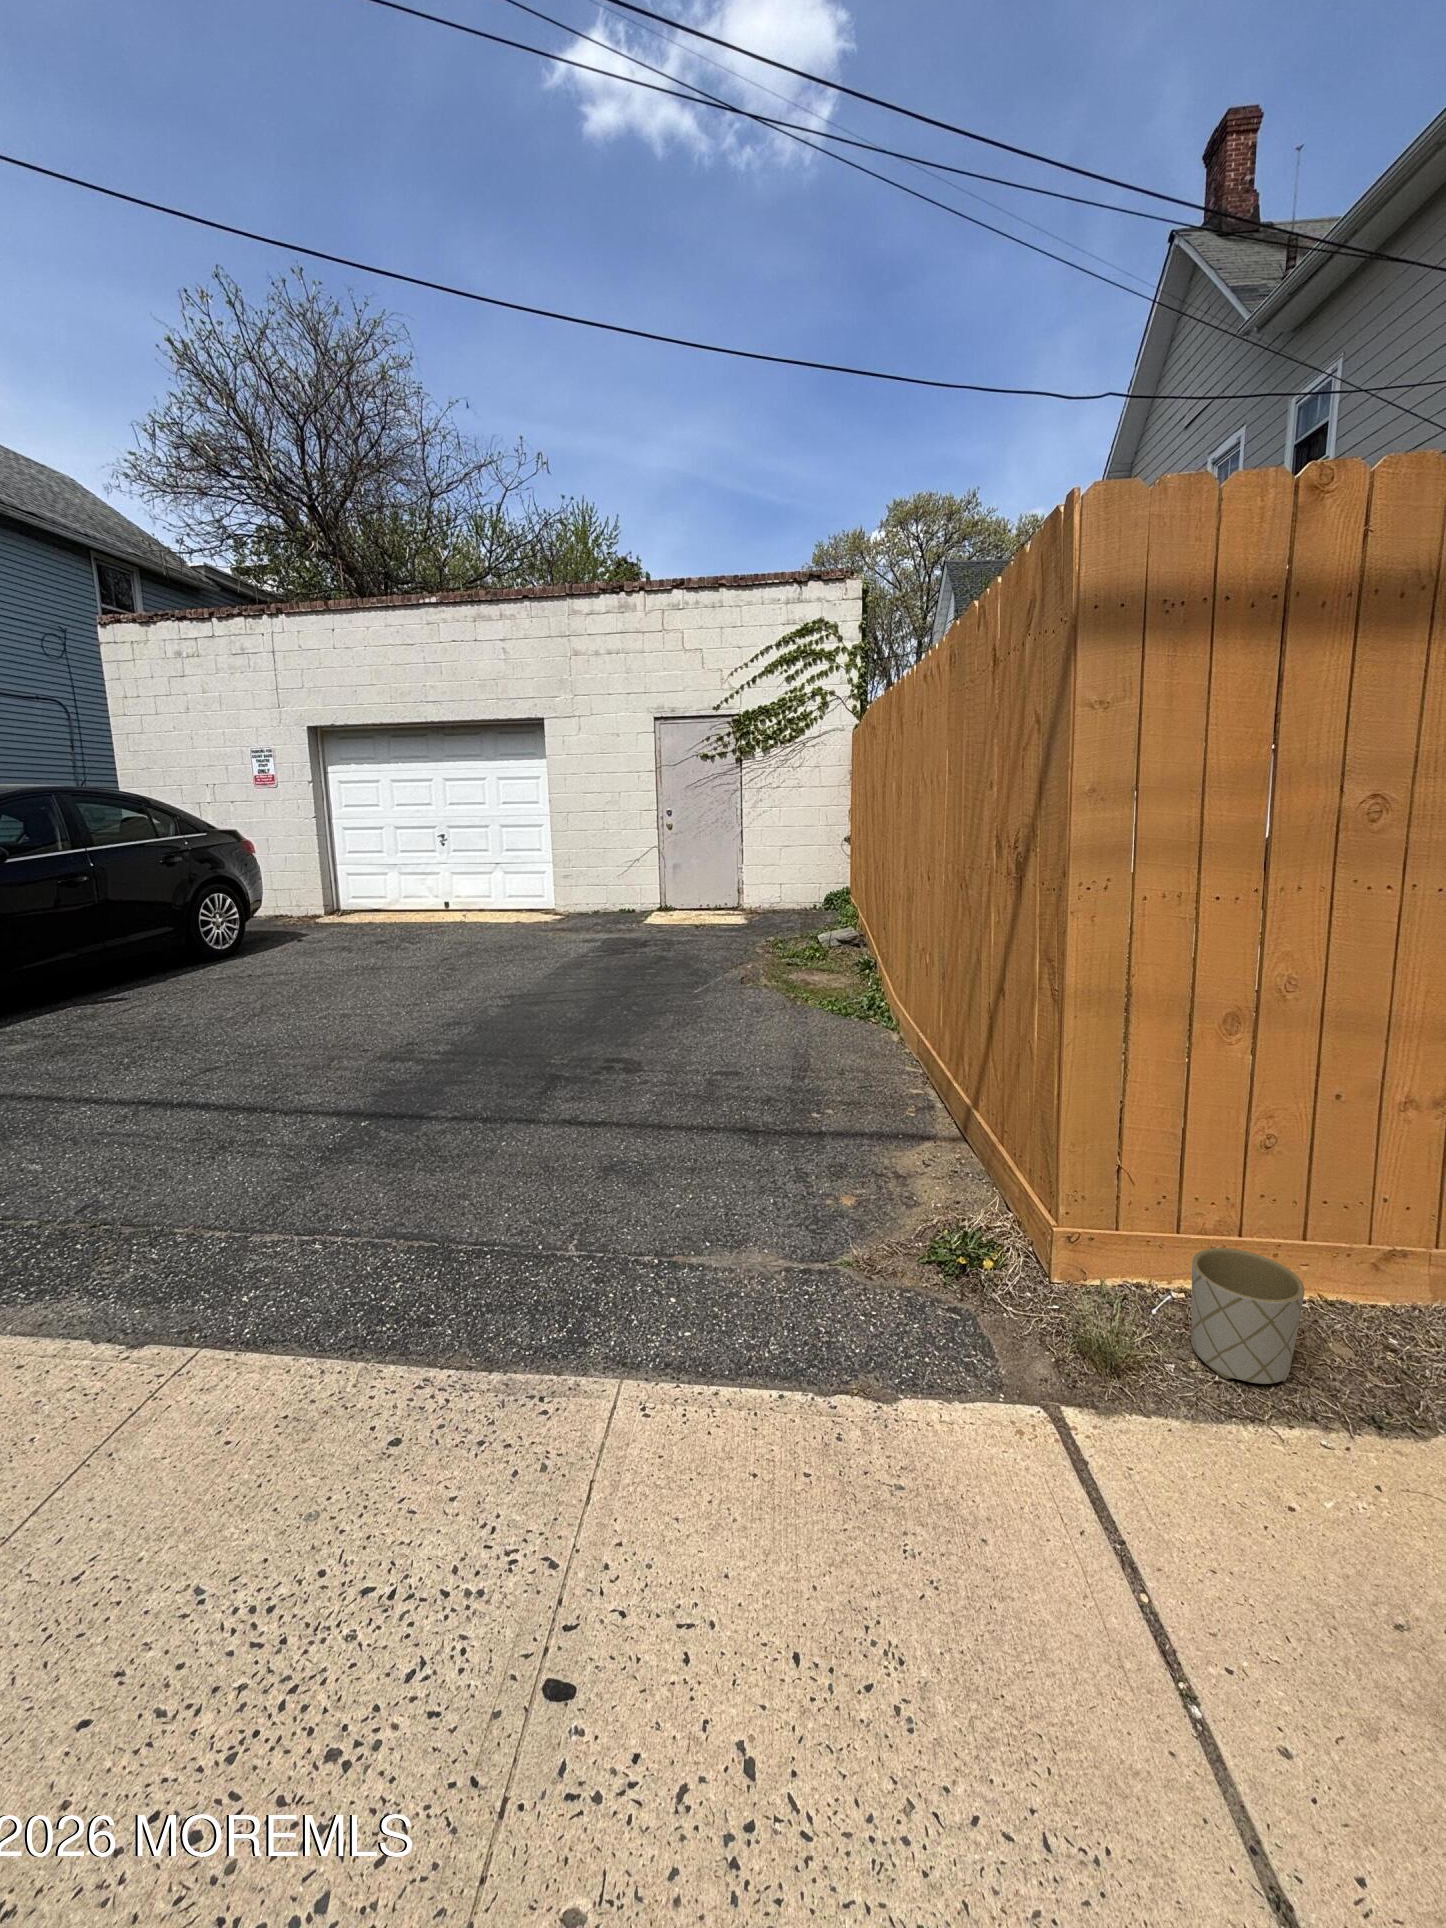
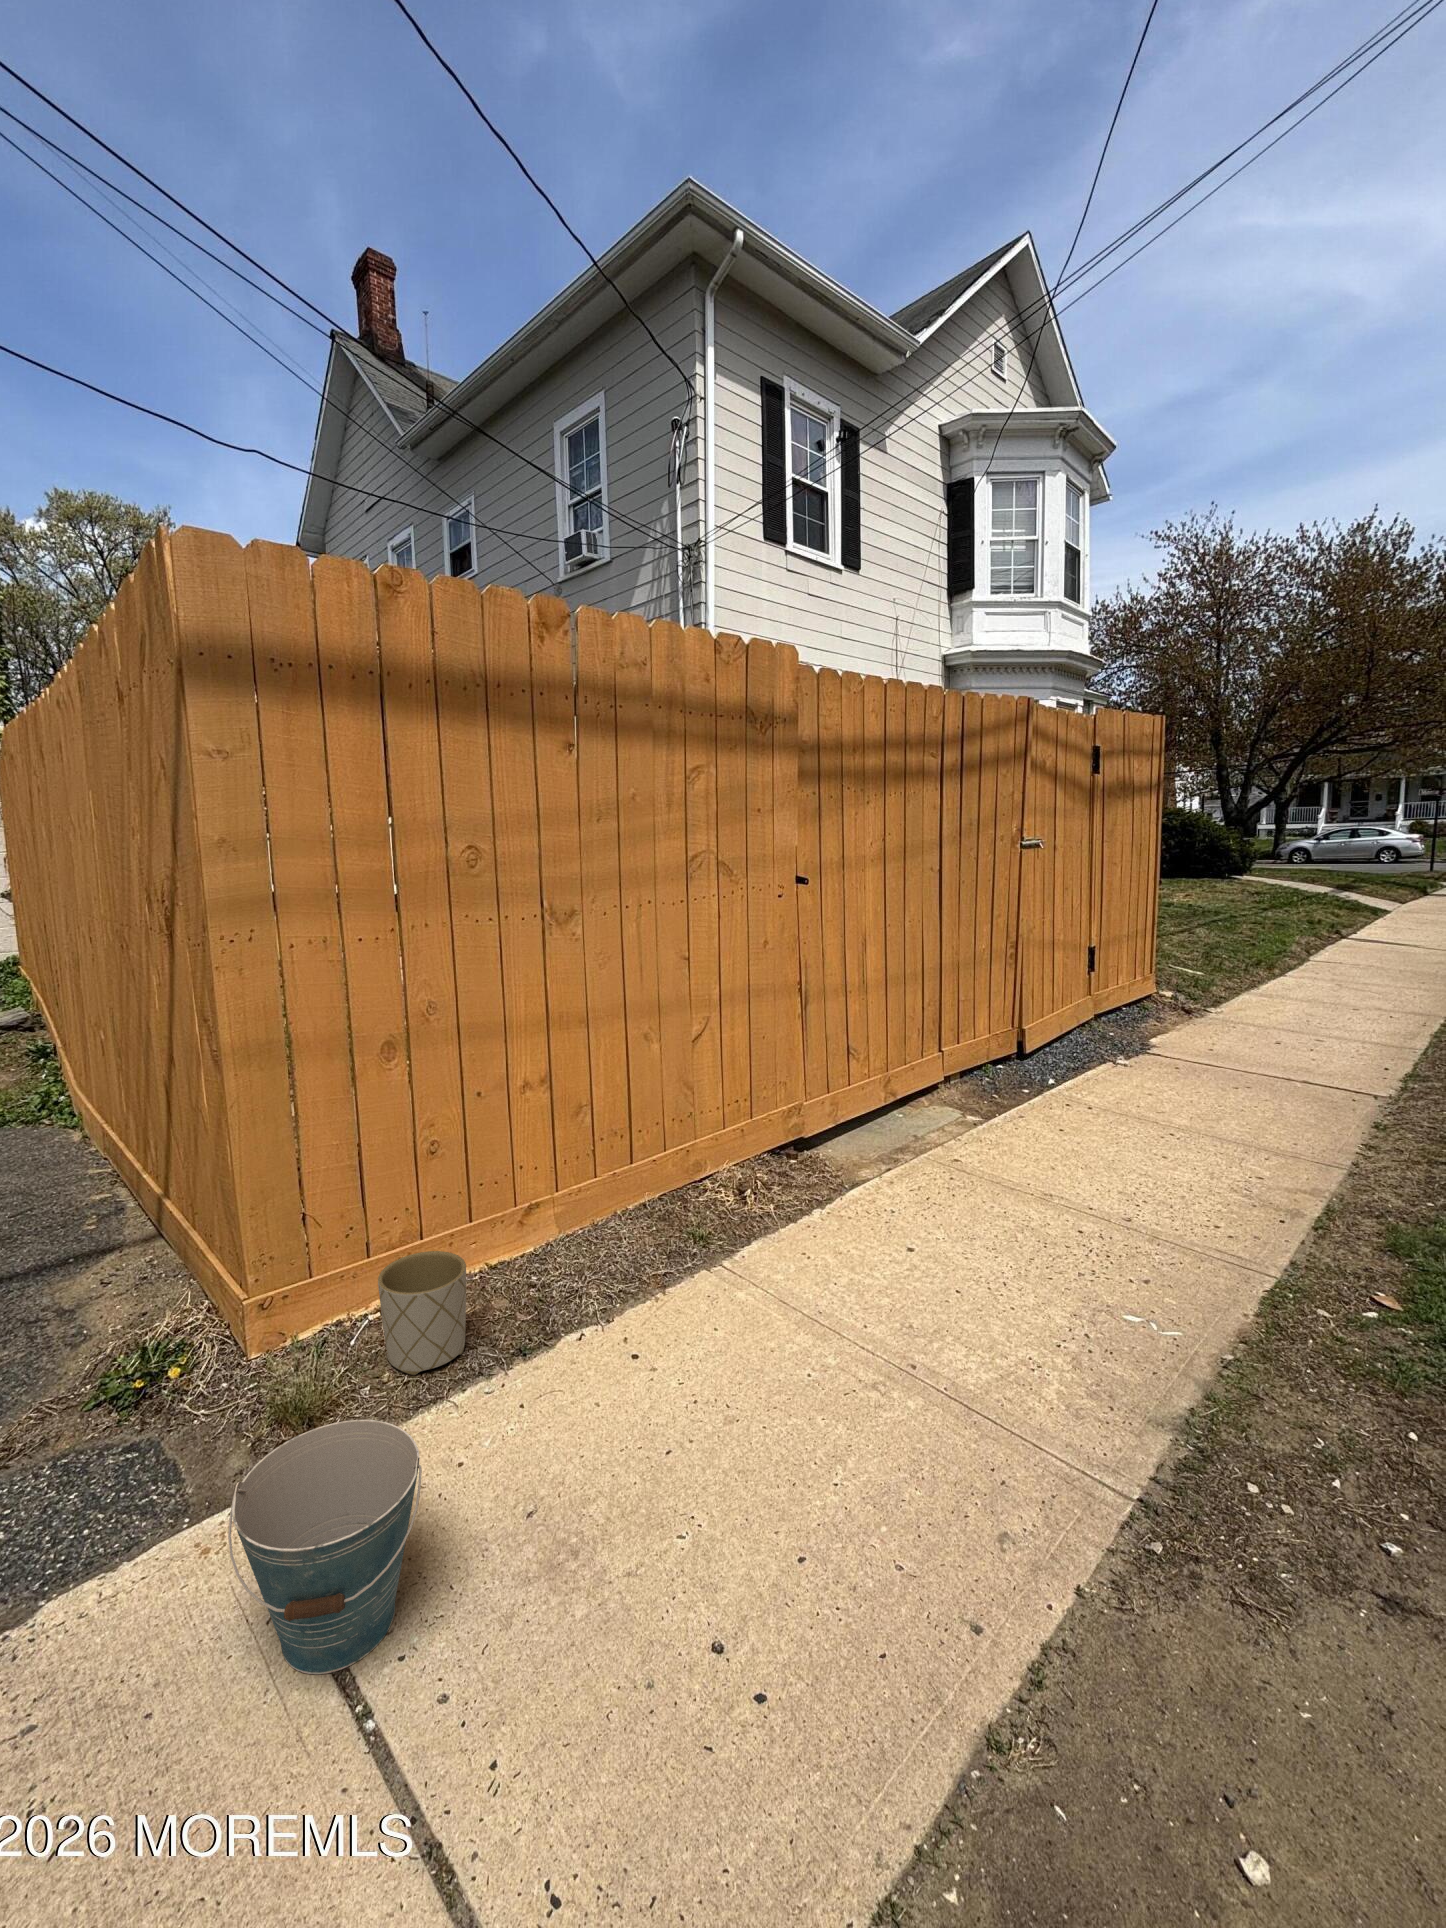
bucket: none [1065,1396,1283,1661] -> present [228,1420,422,1674]

